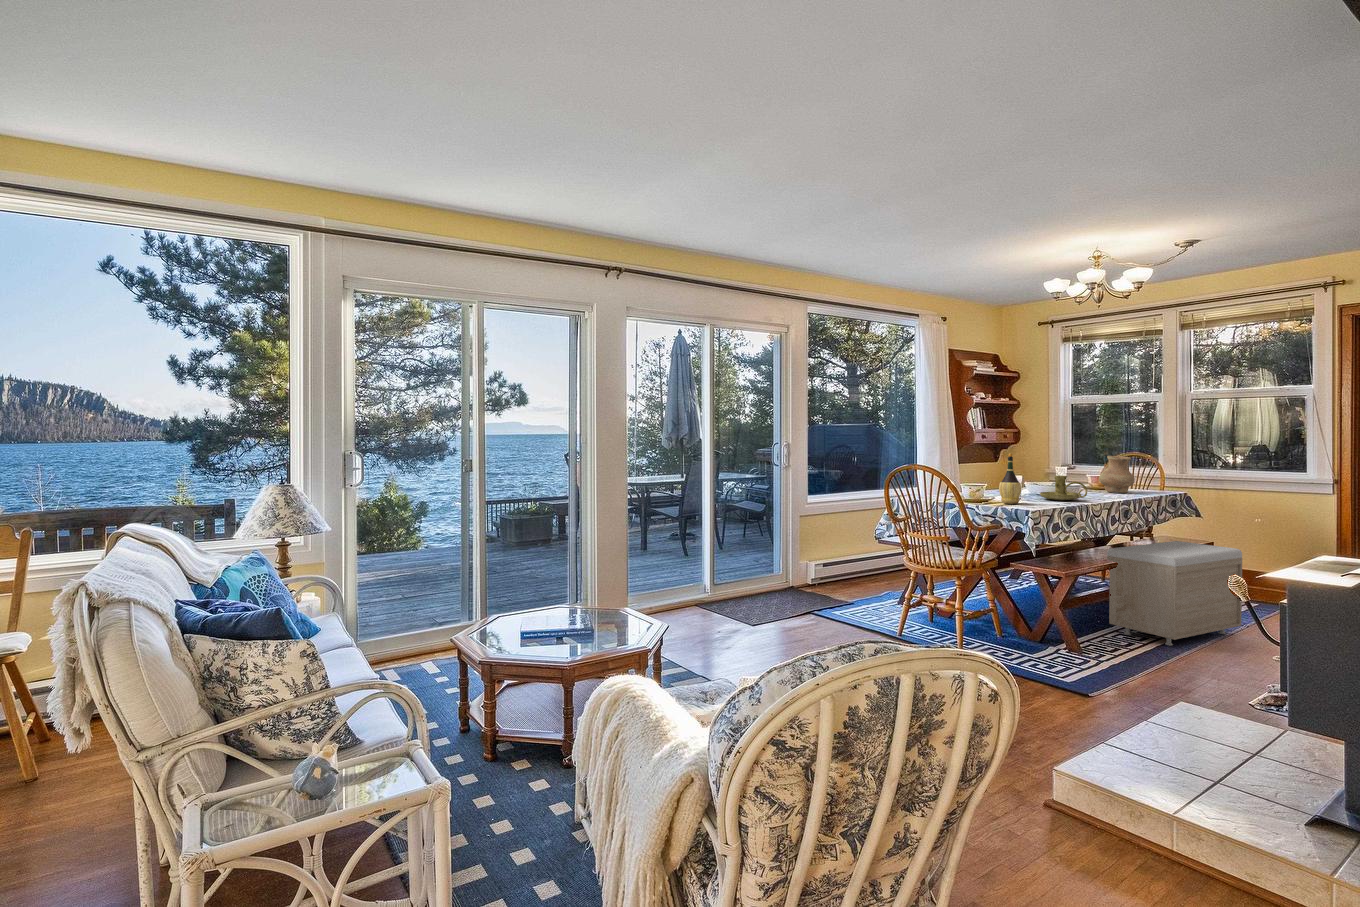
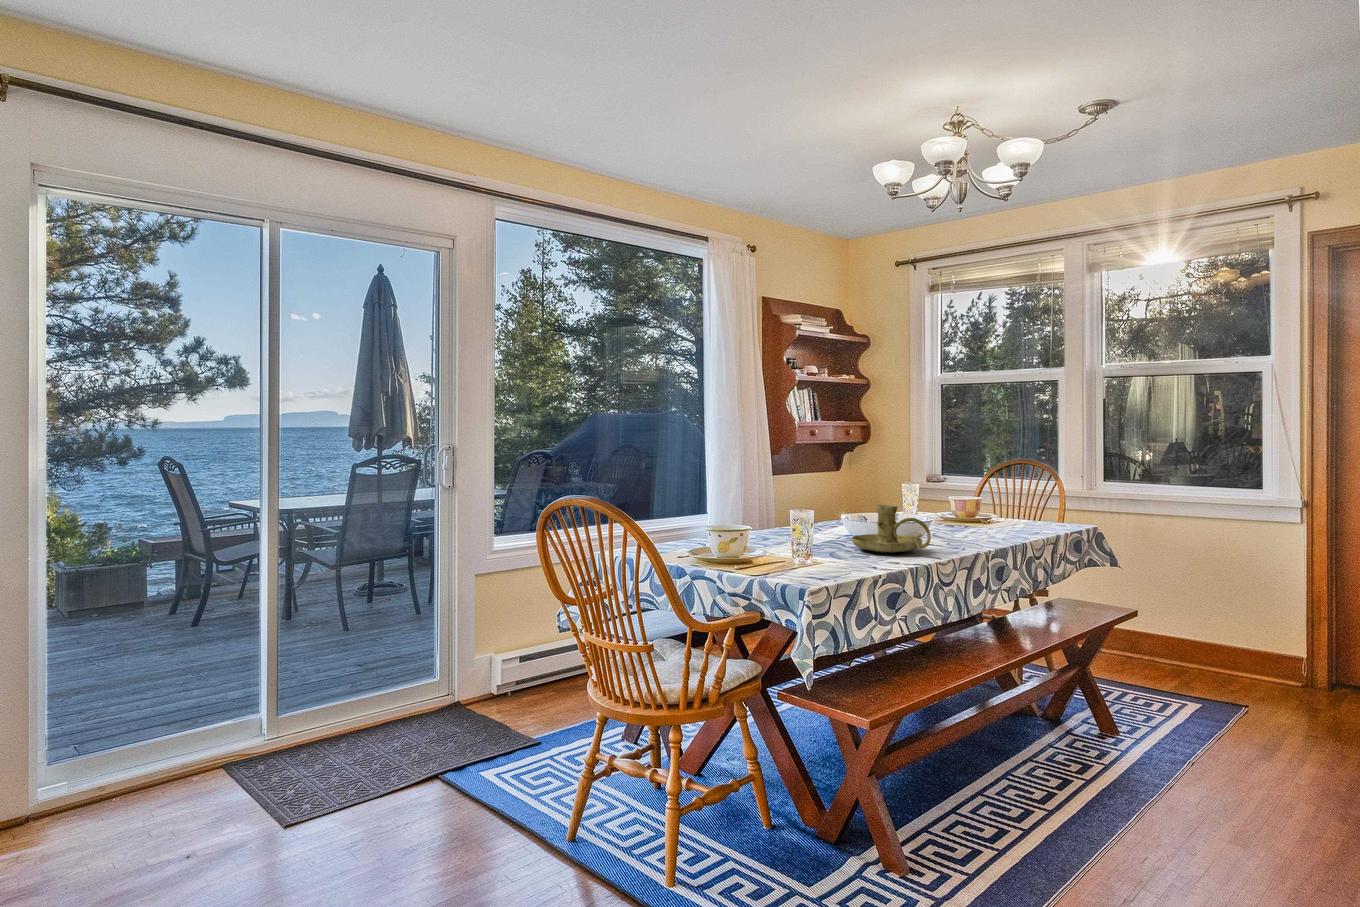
wine bottle: present [999,453,1021,504] -> none [767,465,807,565]
vase: present [1099,456,1135,493] -> none [961,466,1017,531]
storage bench: present [1107,541,1242,646] -> none [965,617,1193,838]

